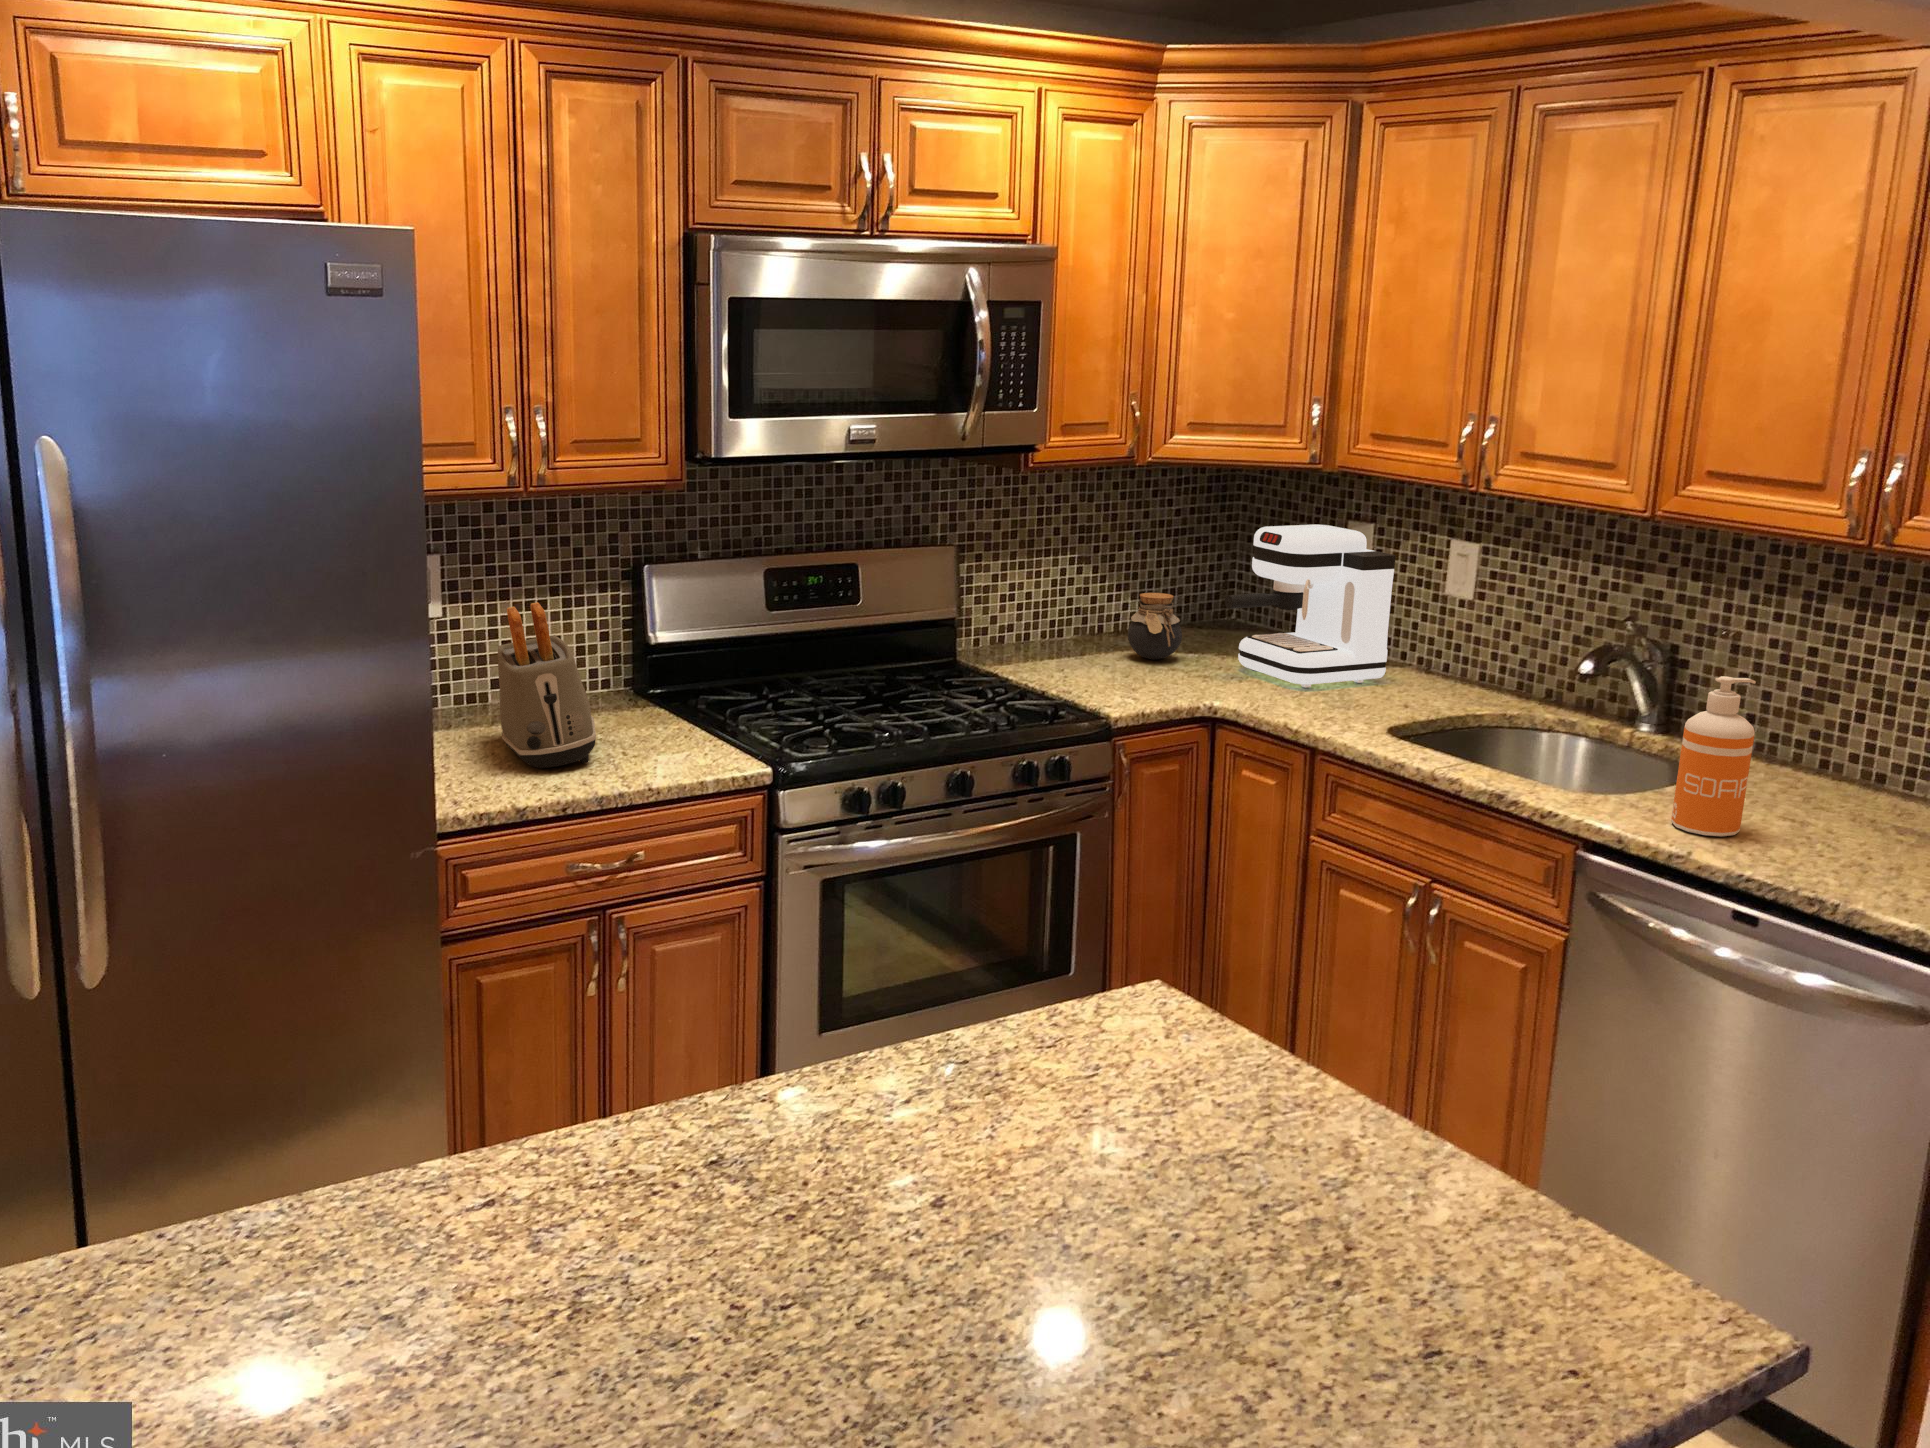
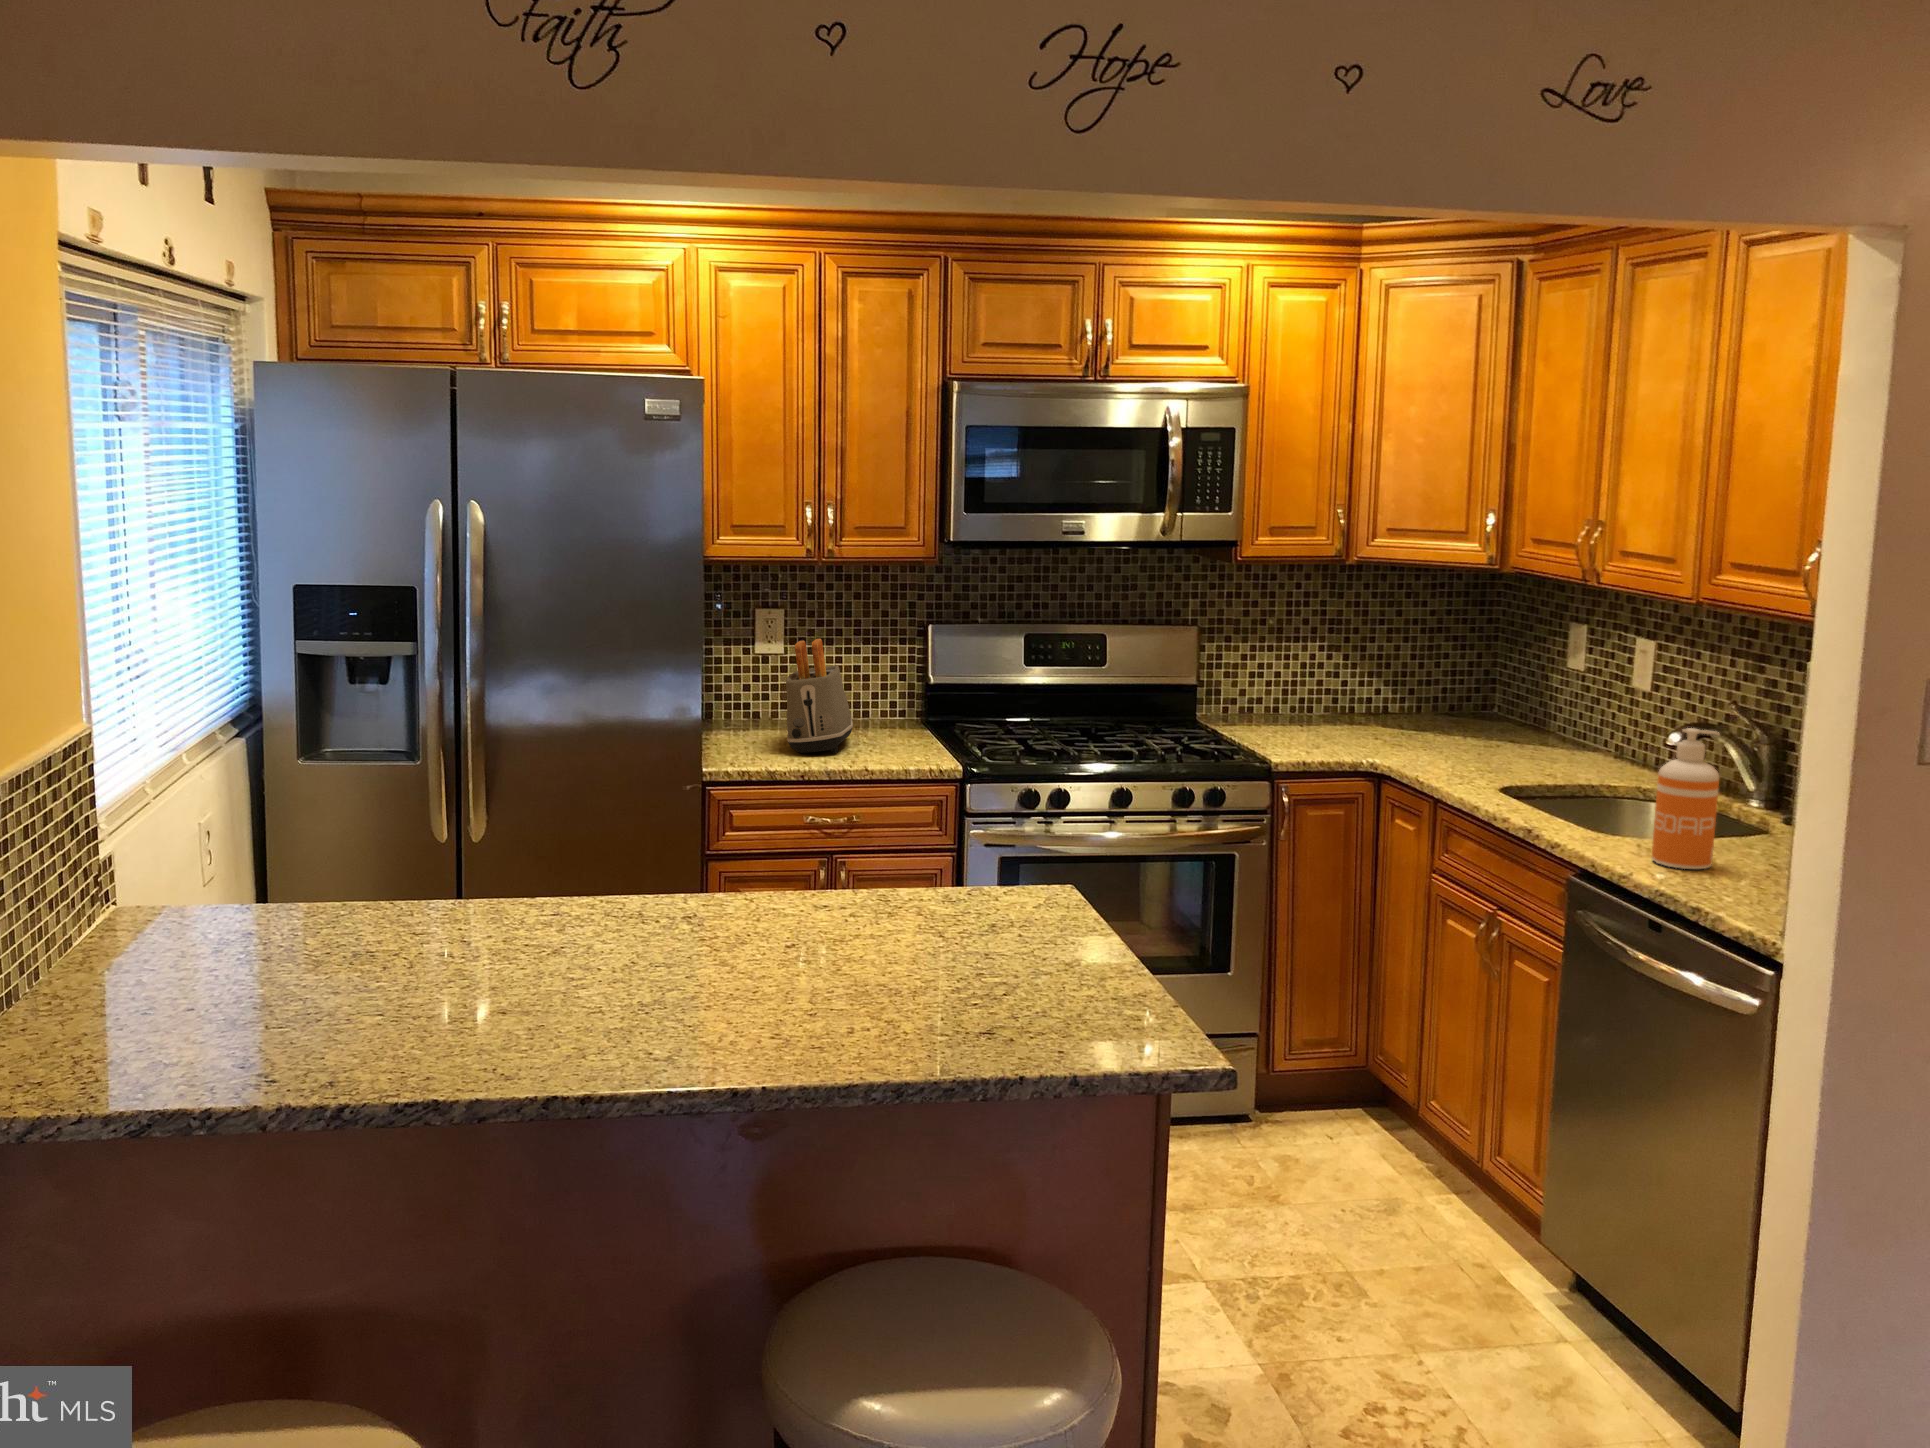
coffee maker: present [1225,525,1396,688] -> none [1413,618,1568,758]
jar: present [1128,593,1182,660] -> none [1348,674,1397,732]

